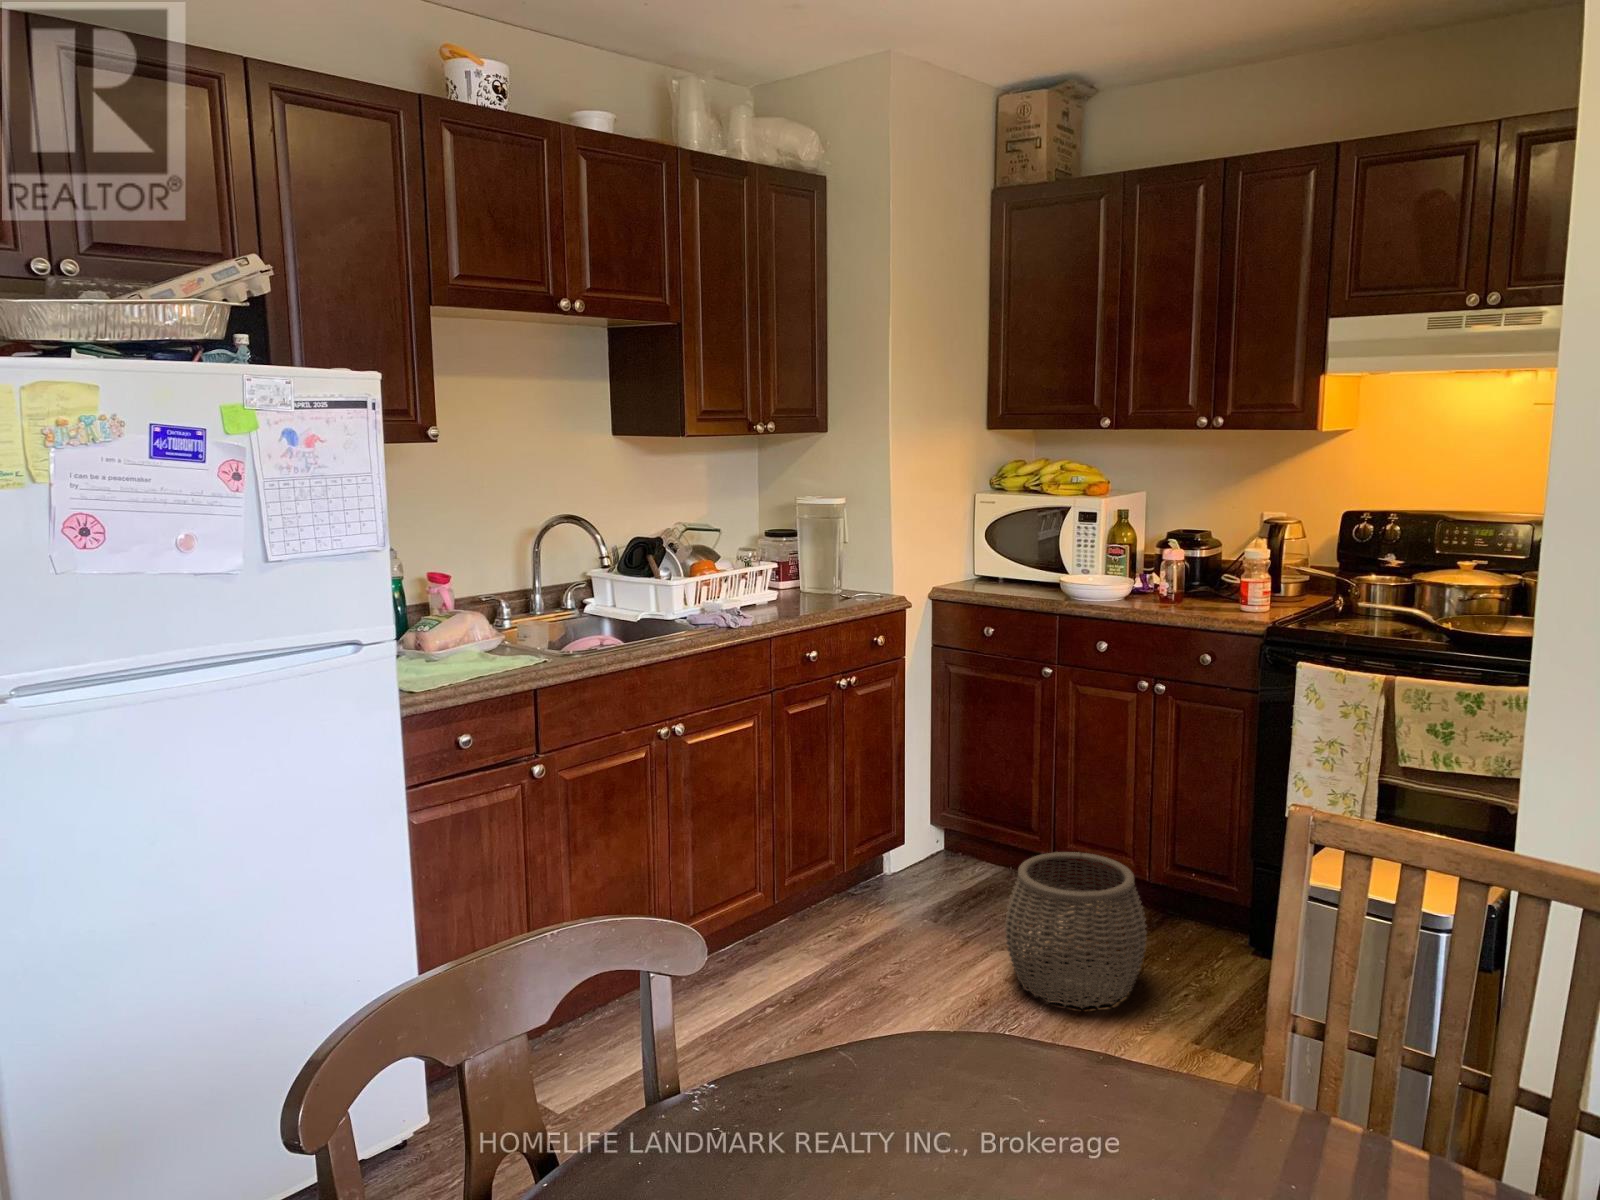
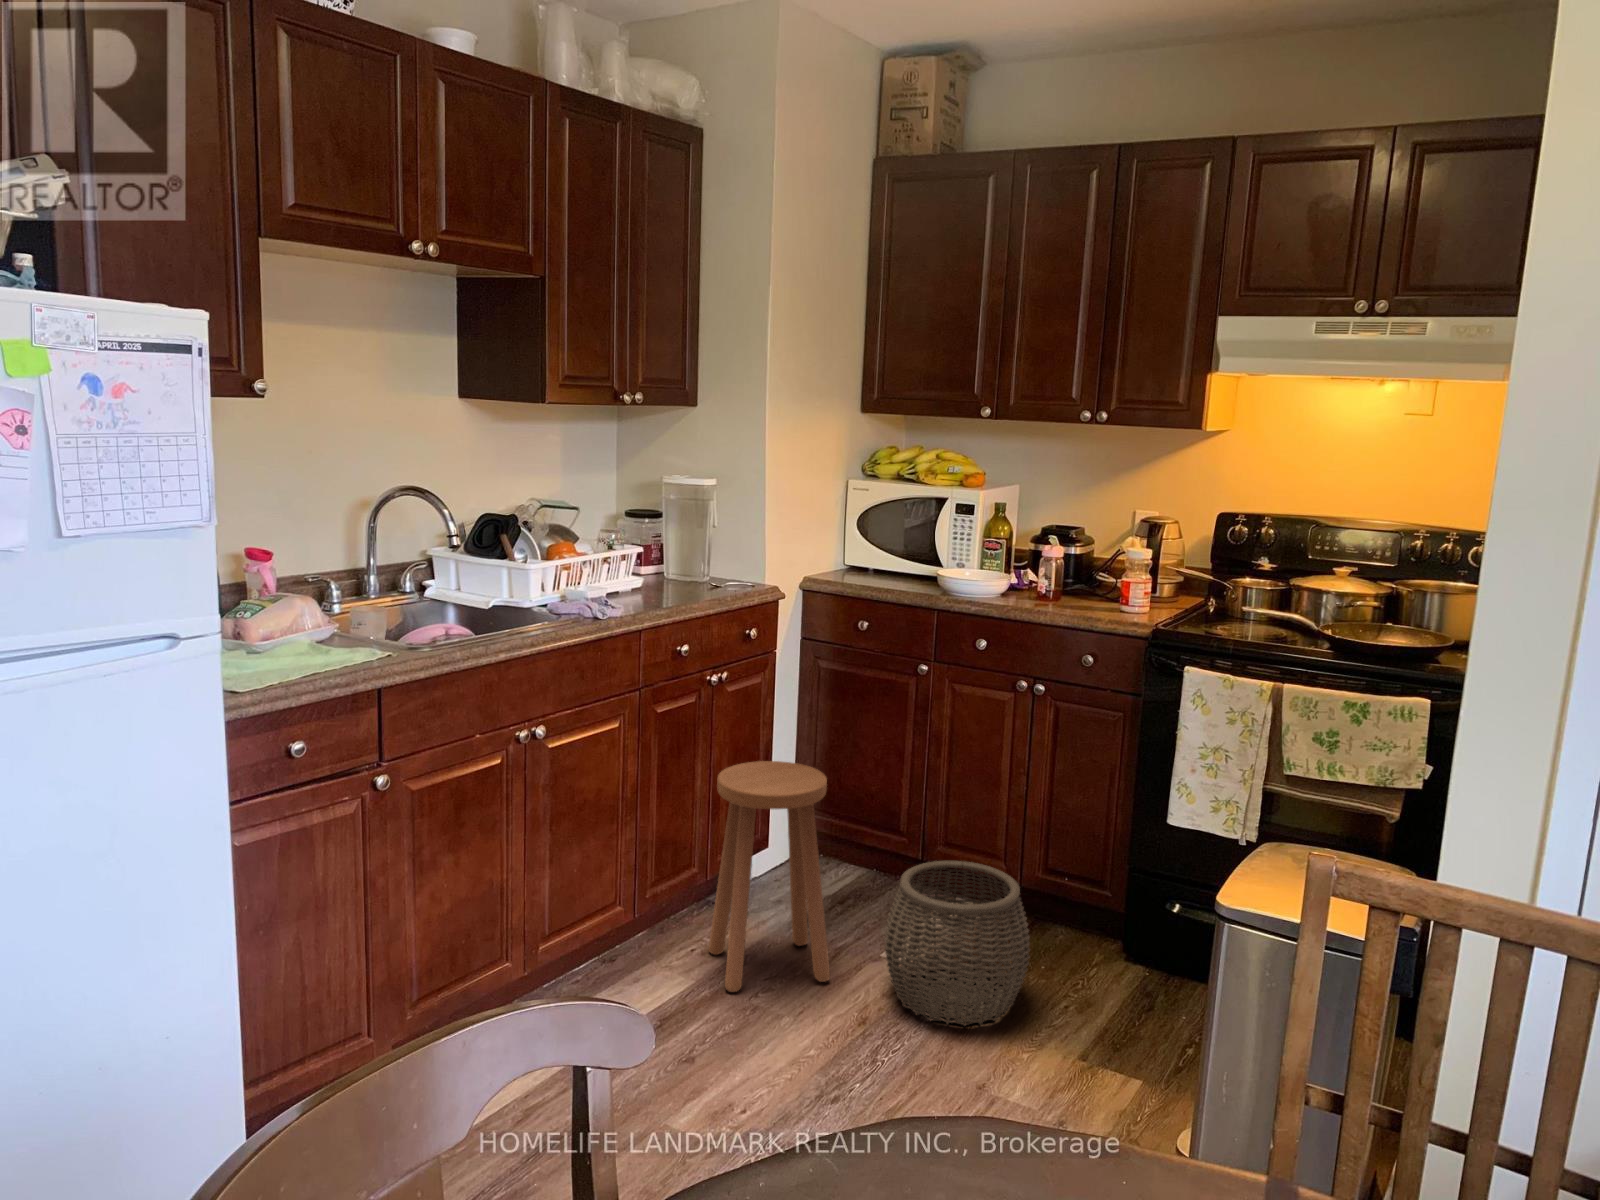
stool: none [844,758,956,972] -> present [709,761,830,992]

